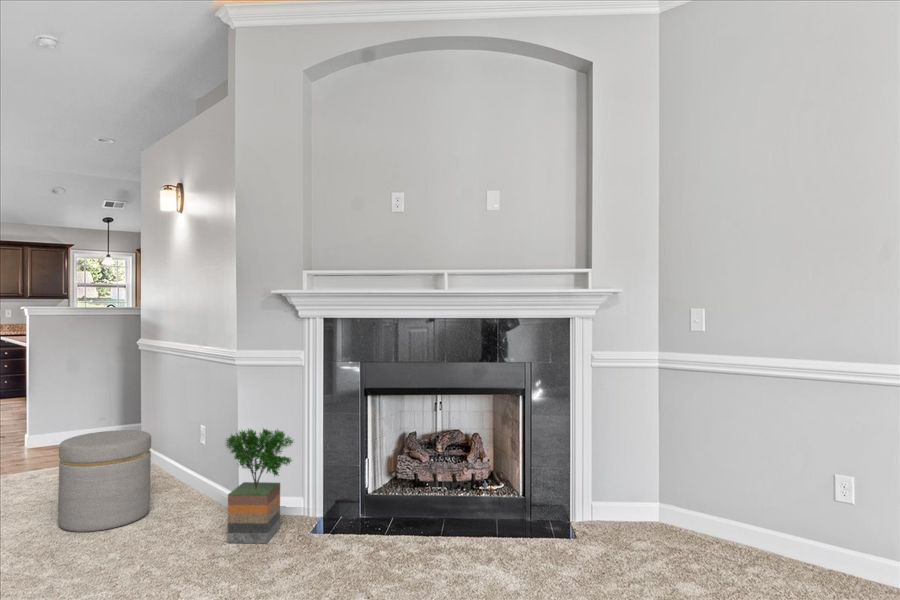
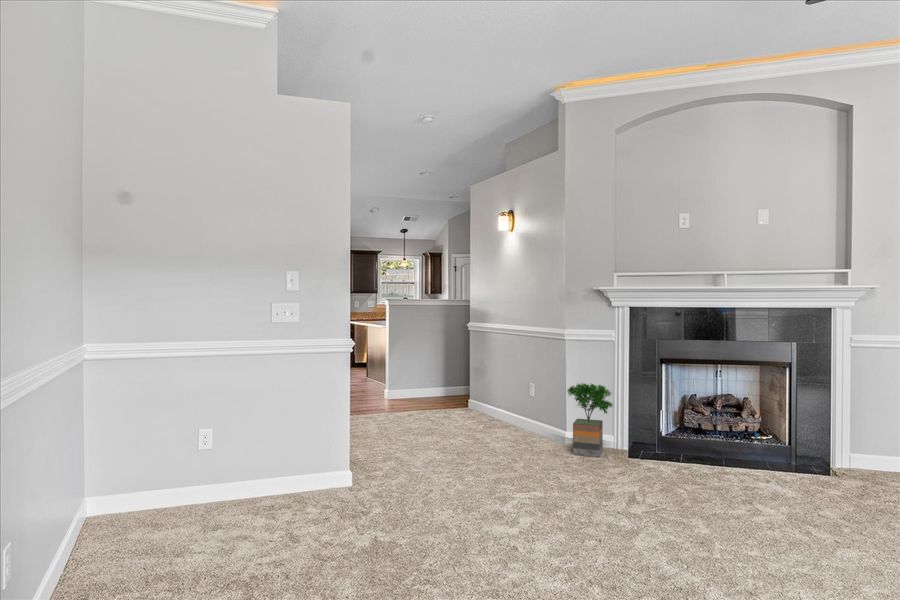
ottoman: present [58,430,151,532] -> none [461,382,510,442]

